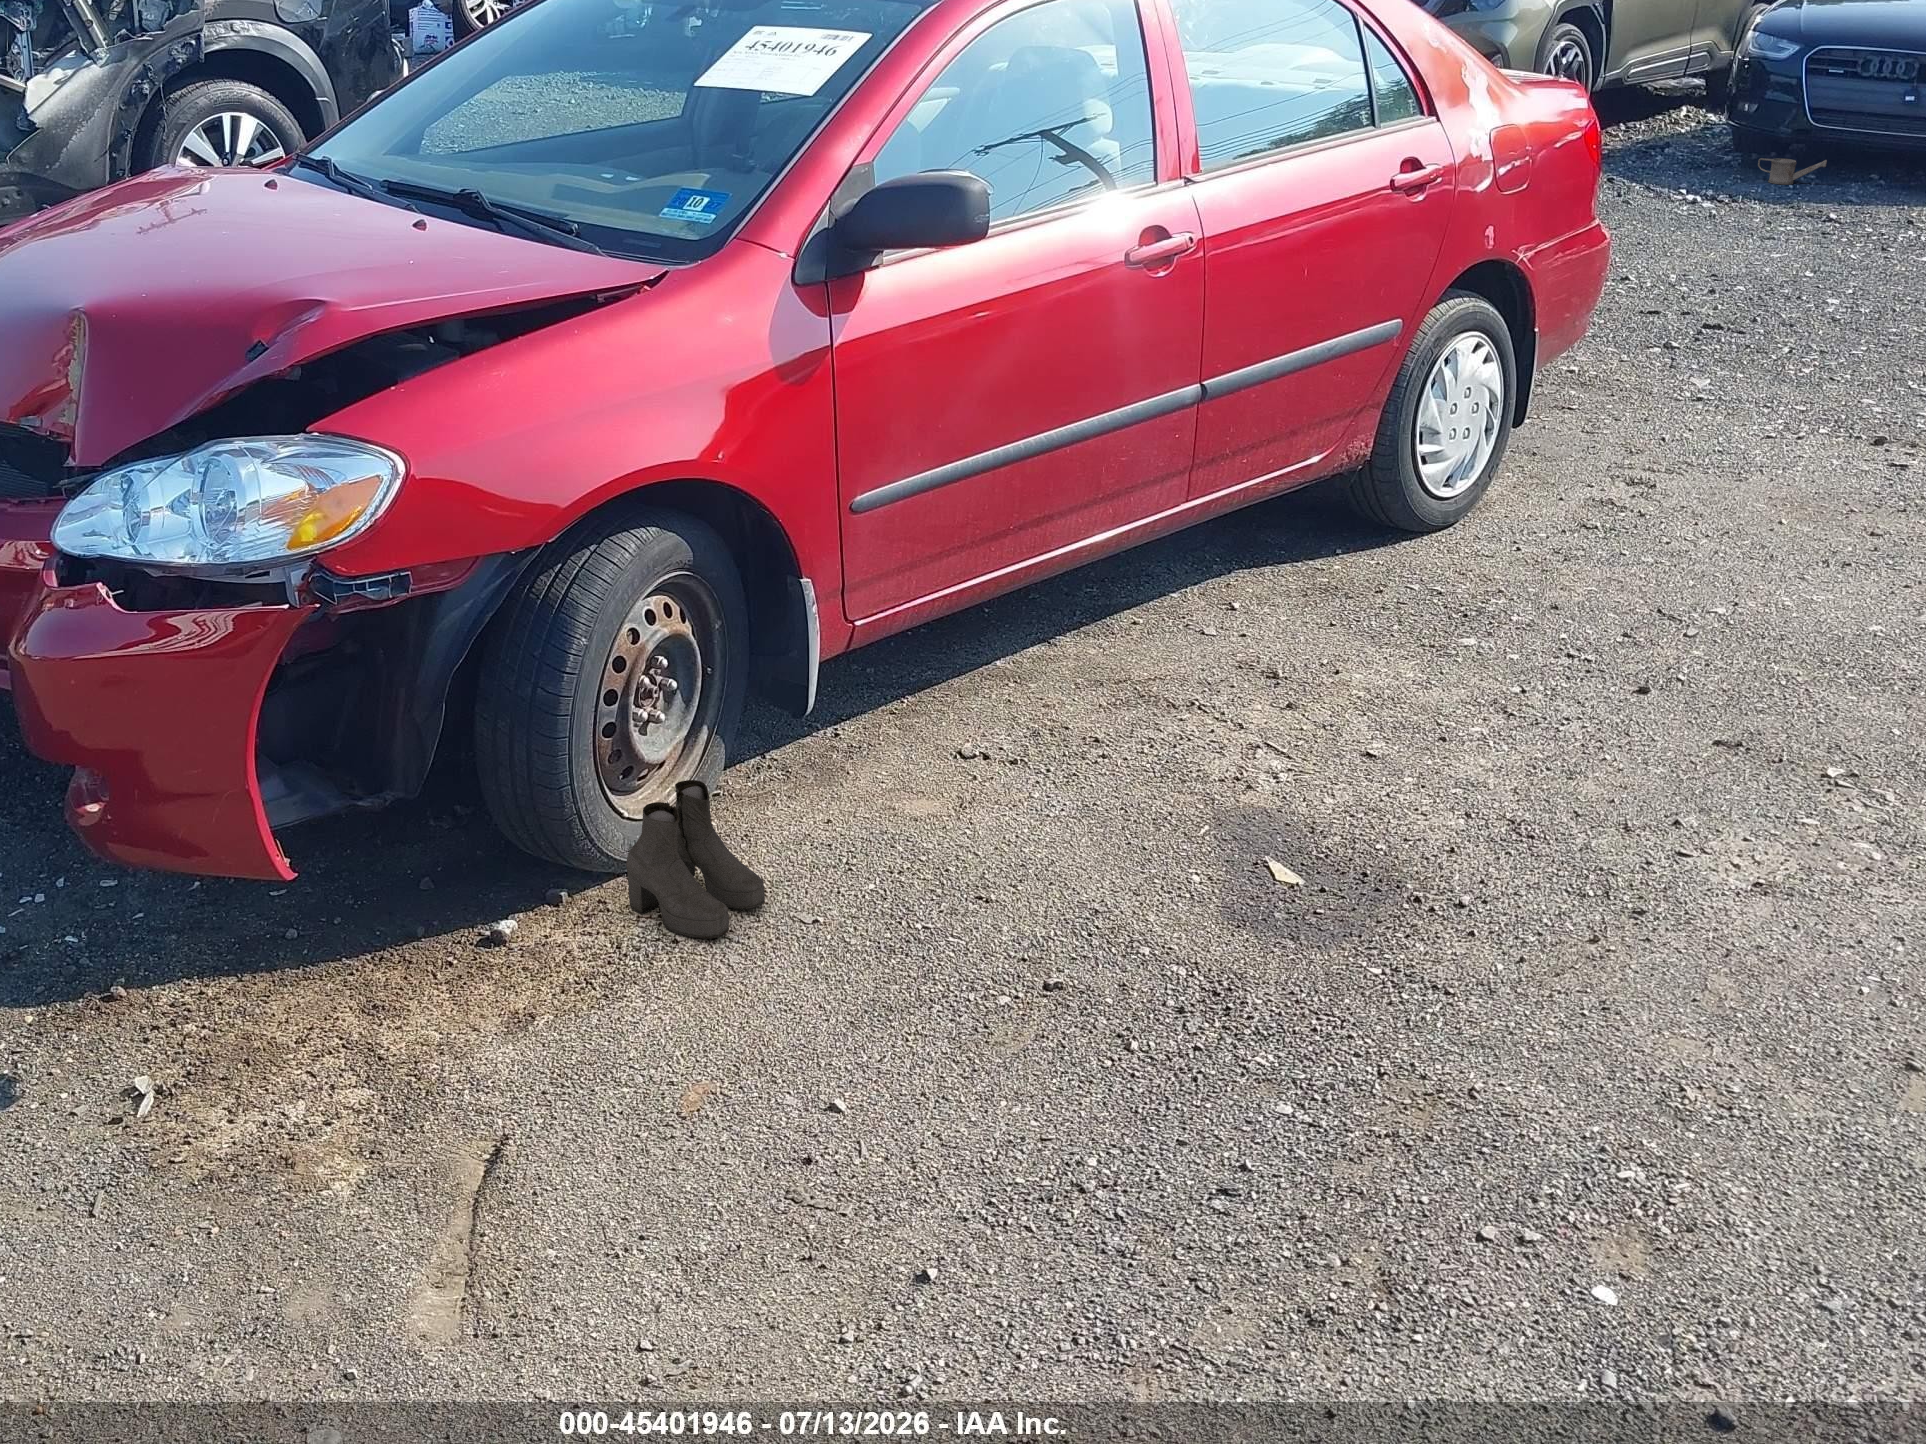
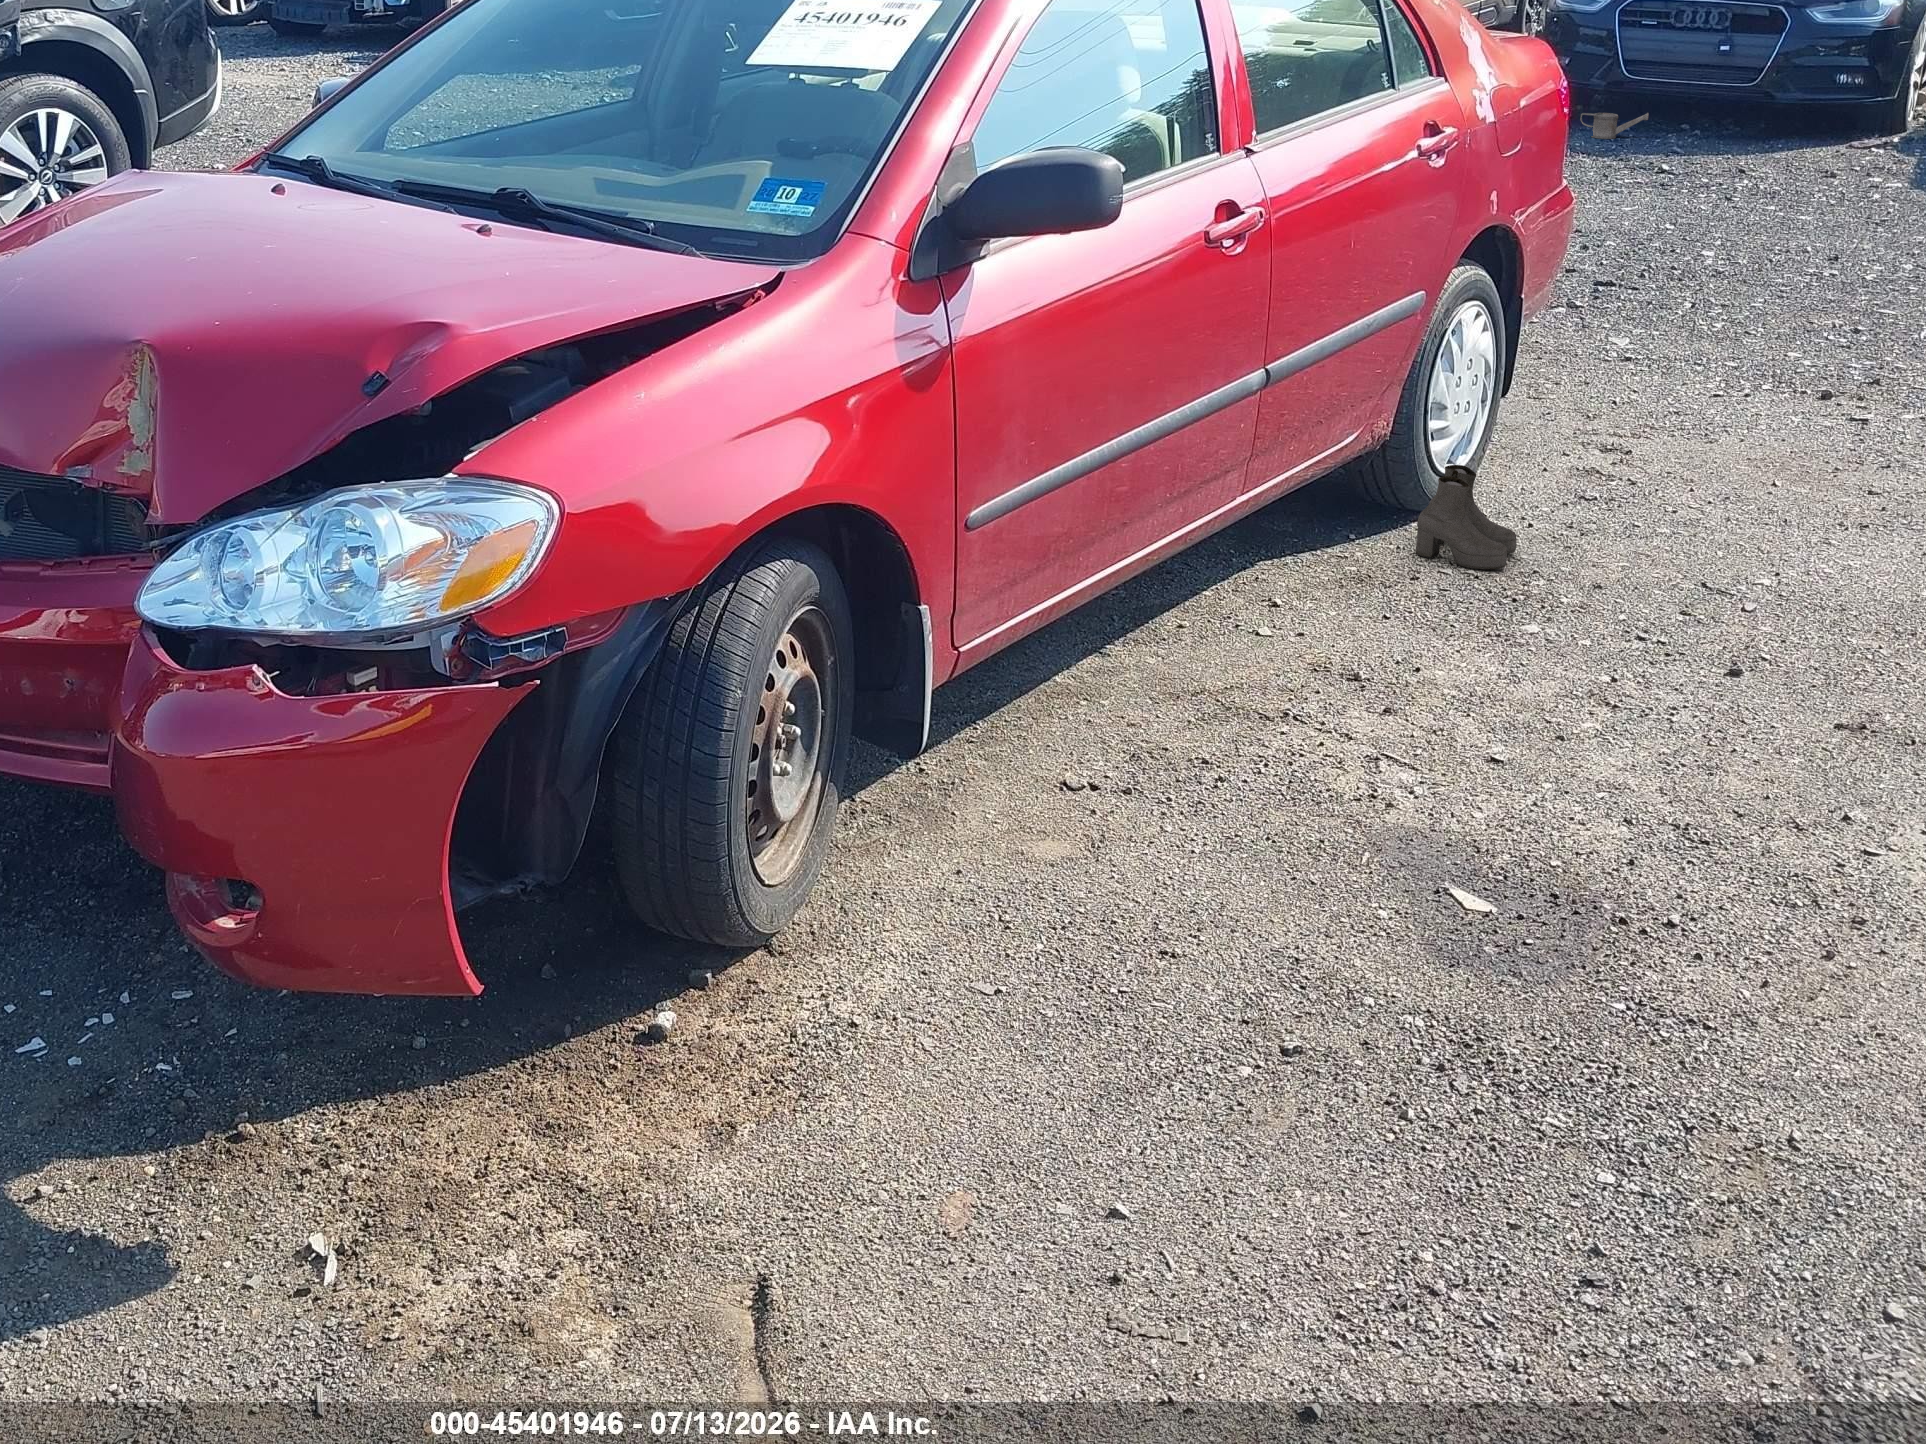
boots: present [626,780,765,939] -> present [1416,465,1517,570]

